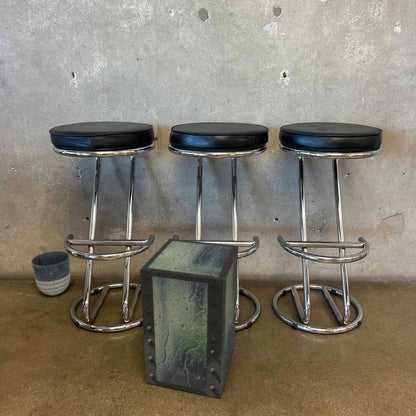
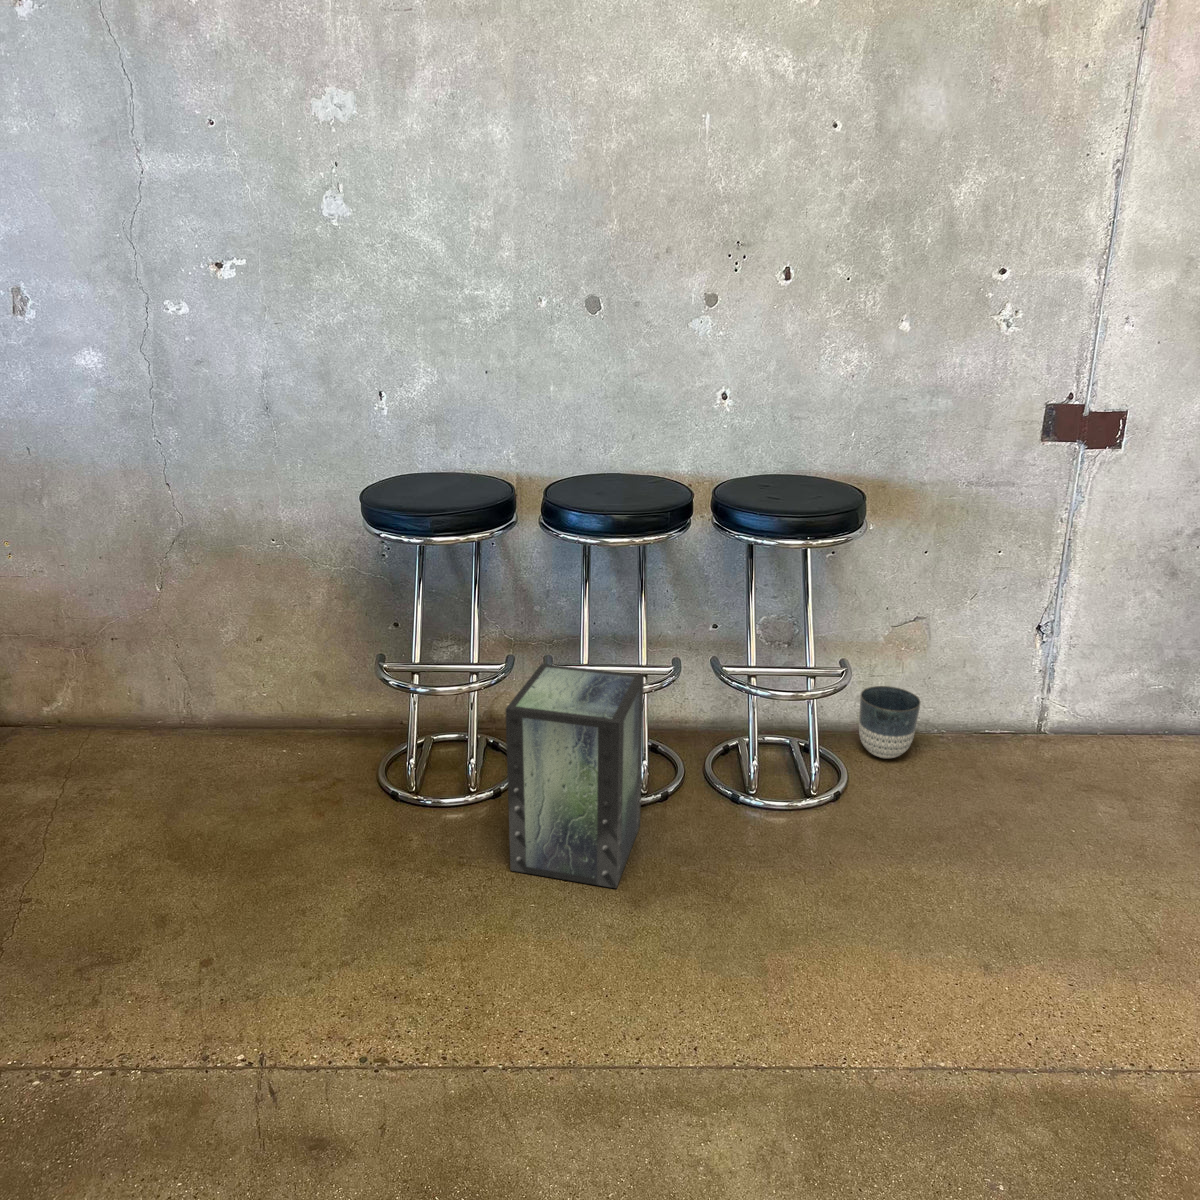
planter: present [32,251,70,295] -> present [859,686,921,758]

